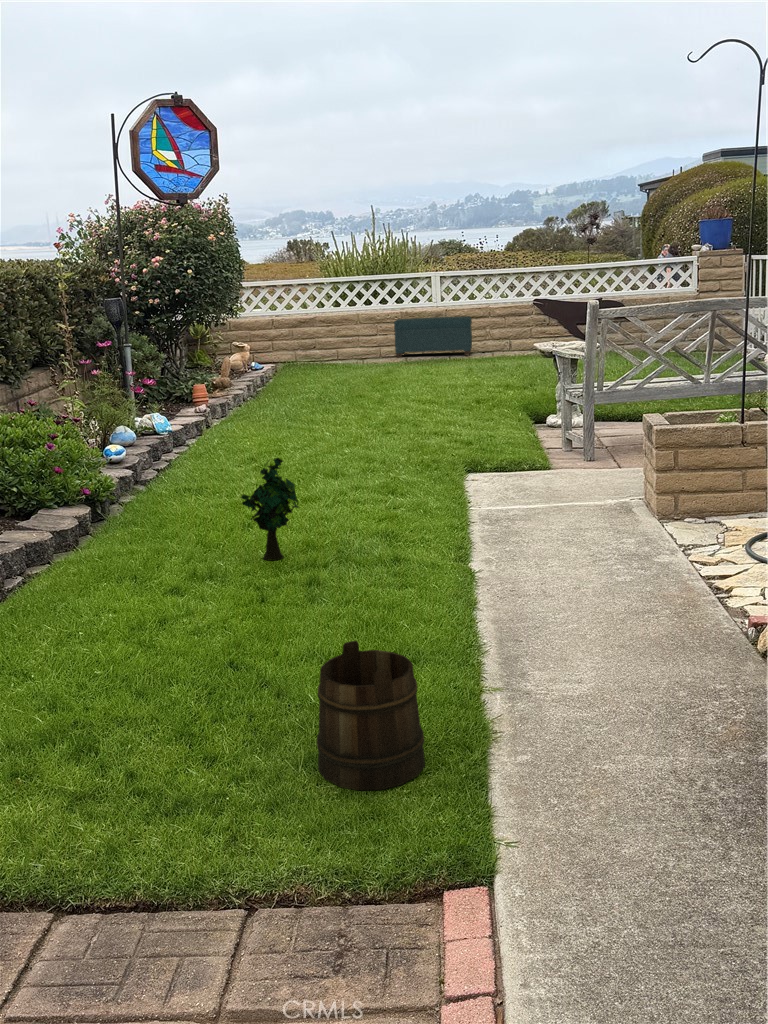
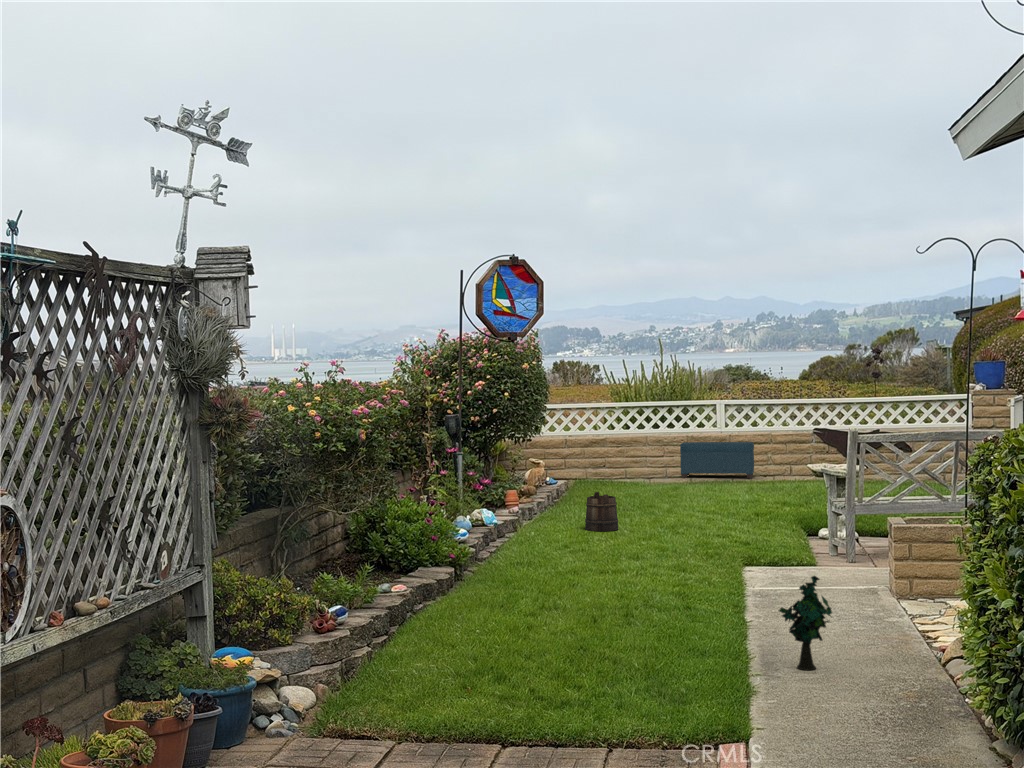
decorative plant: present [241,458,299,561] -> present [779,576,832,670]
bucket: present [317,641,425,791] -> present [585,492,618,531]

